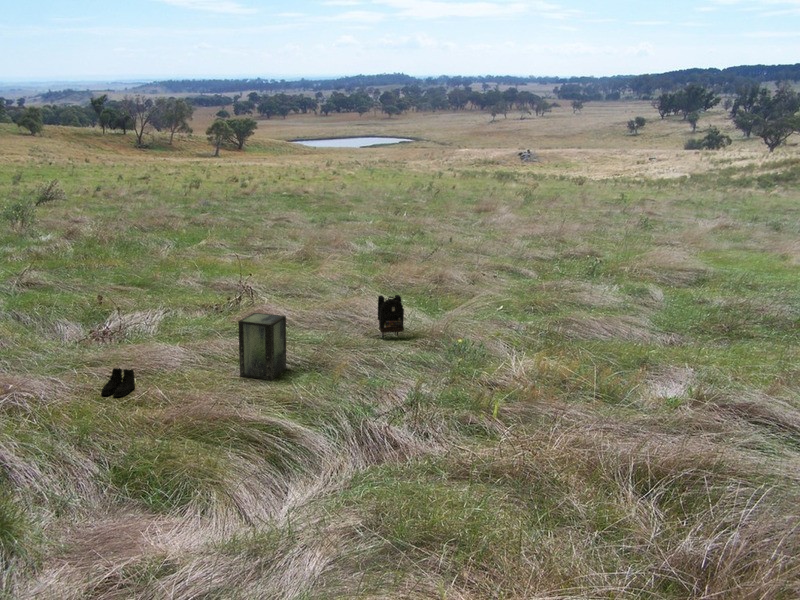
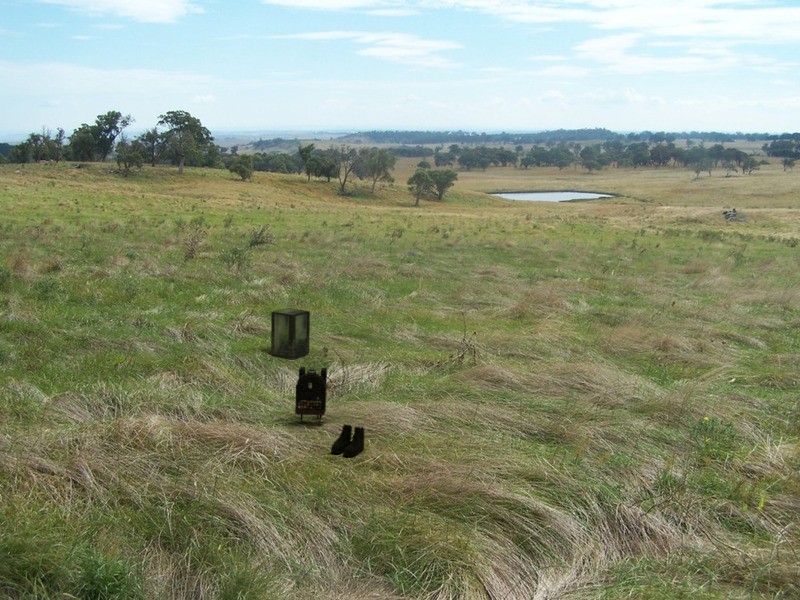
backpack: present [378,295,404,338] -> present [295,367,327,421]
storage box: present [238,313,286,380] -> present [271,308,310,359]

